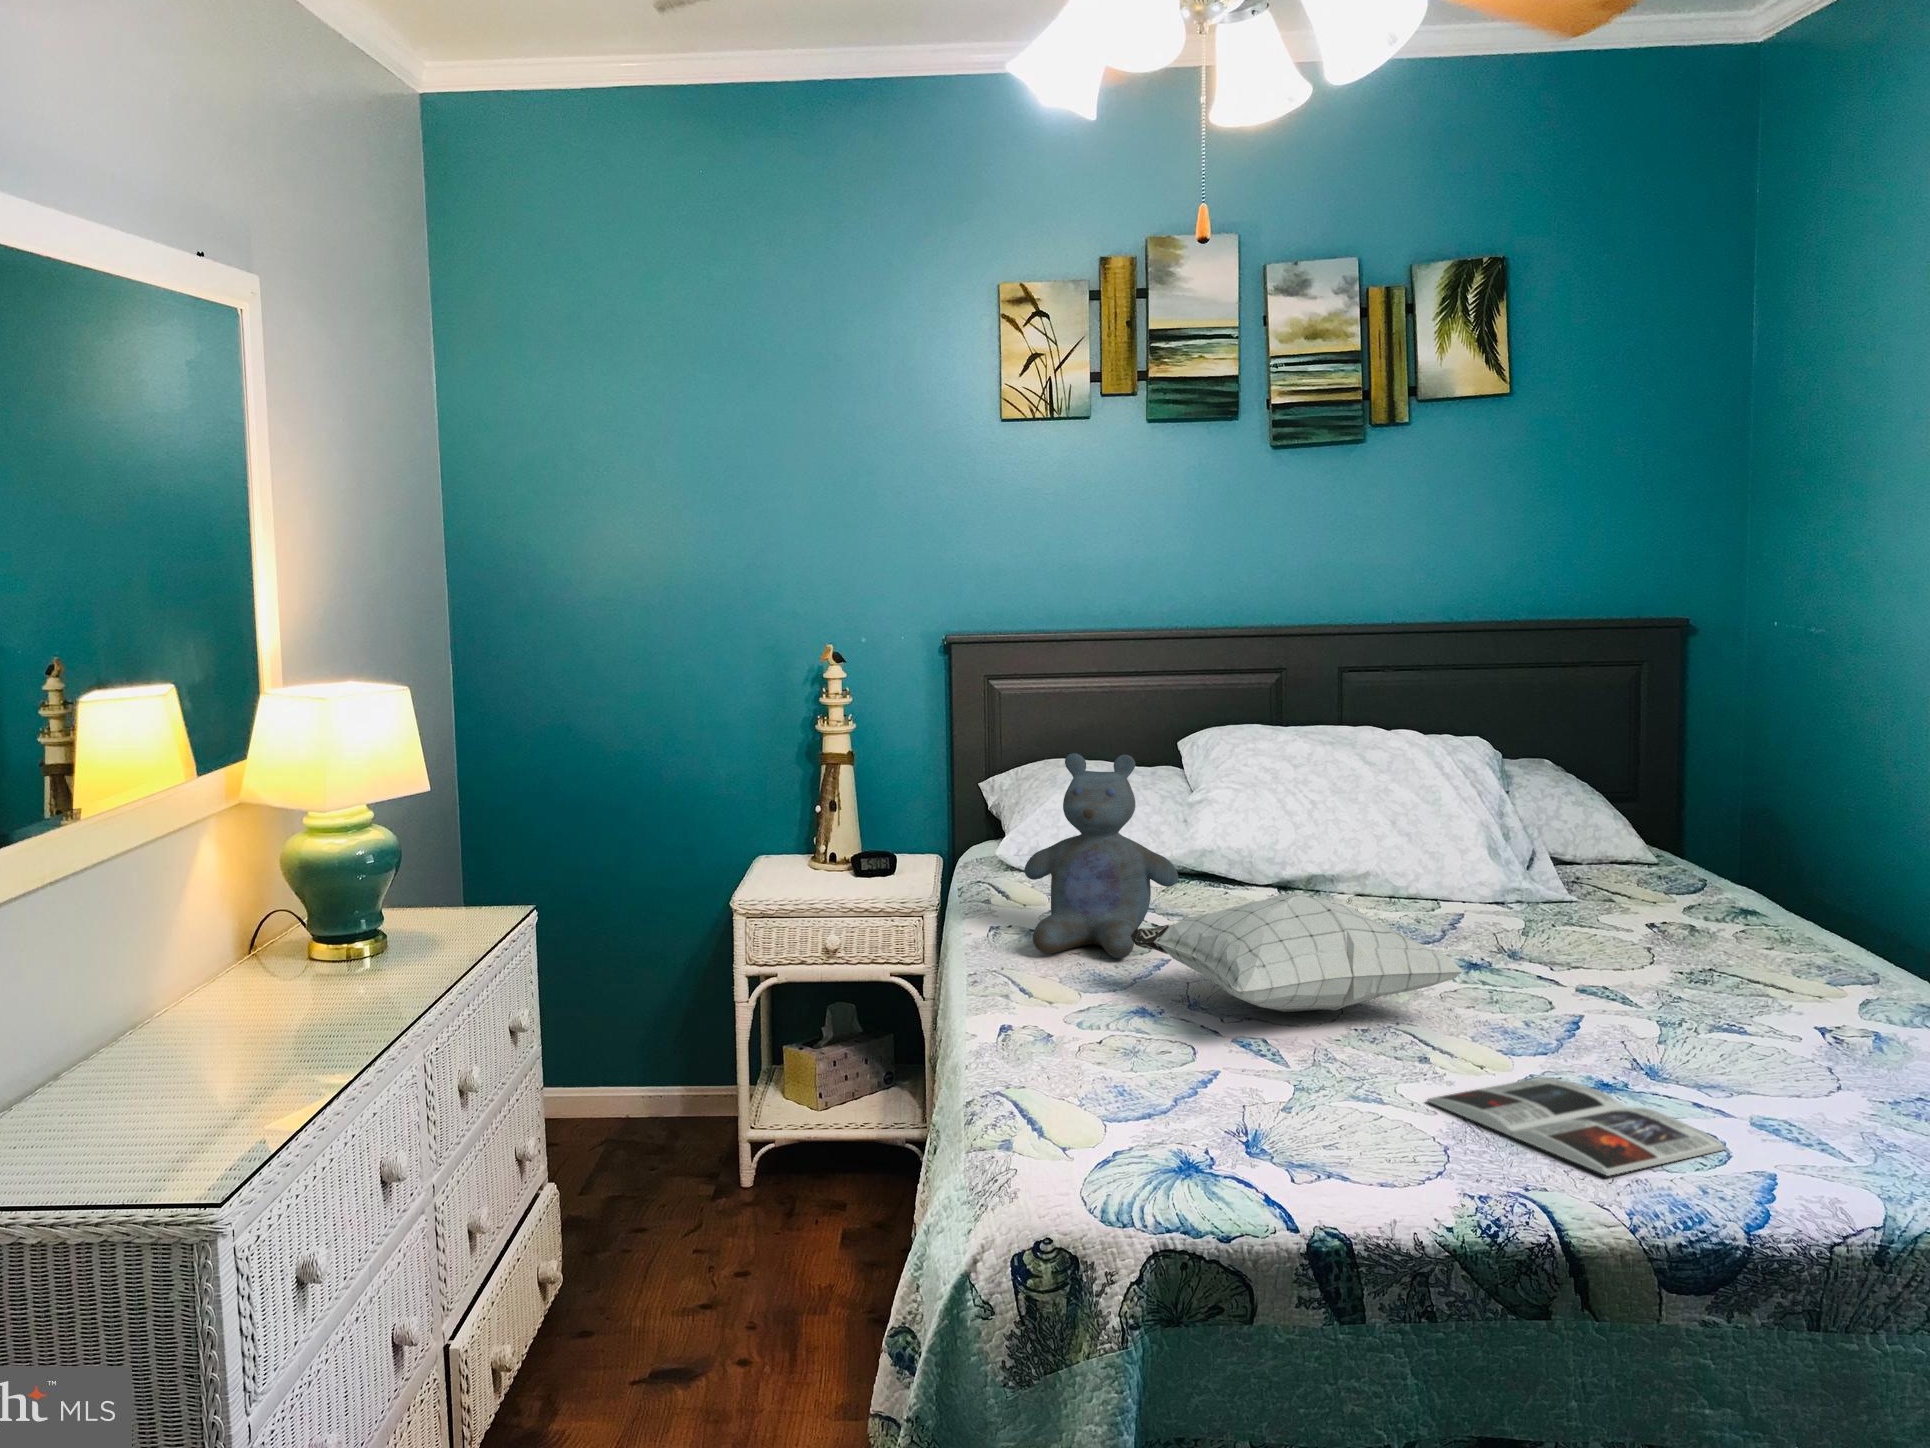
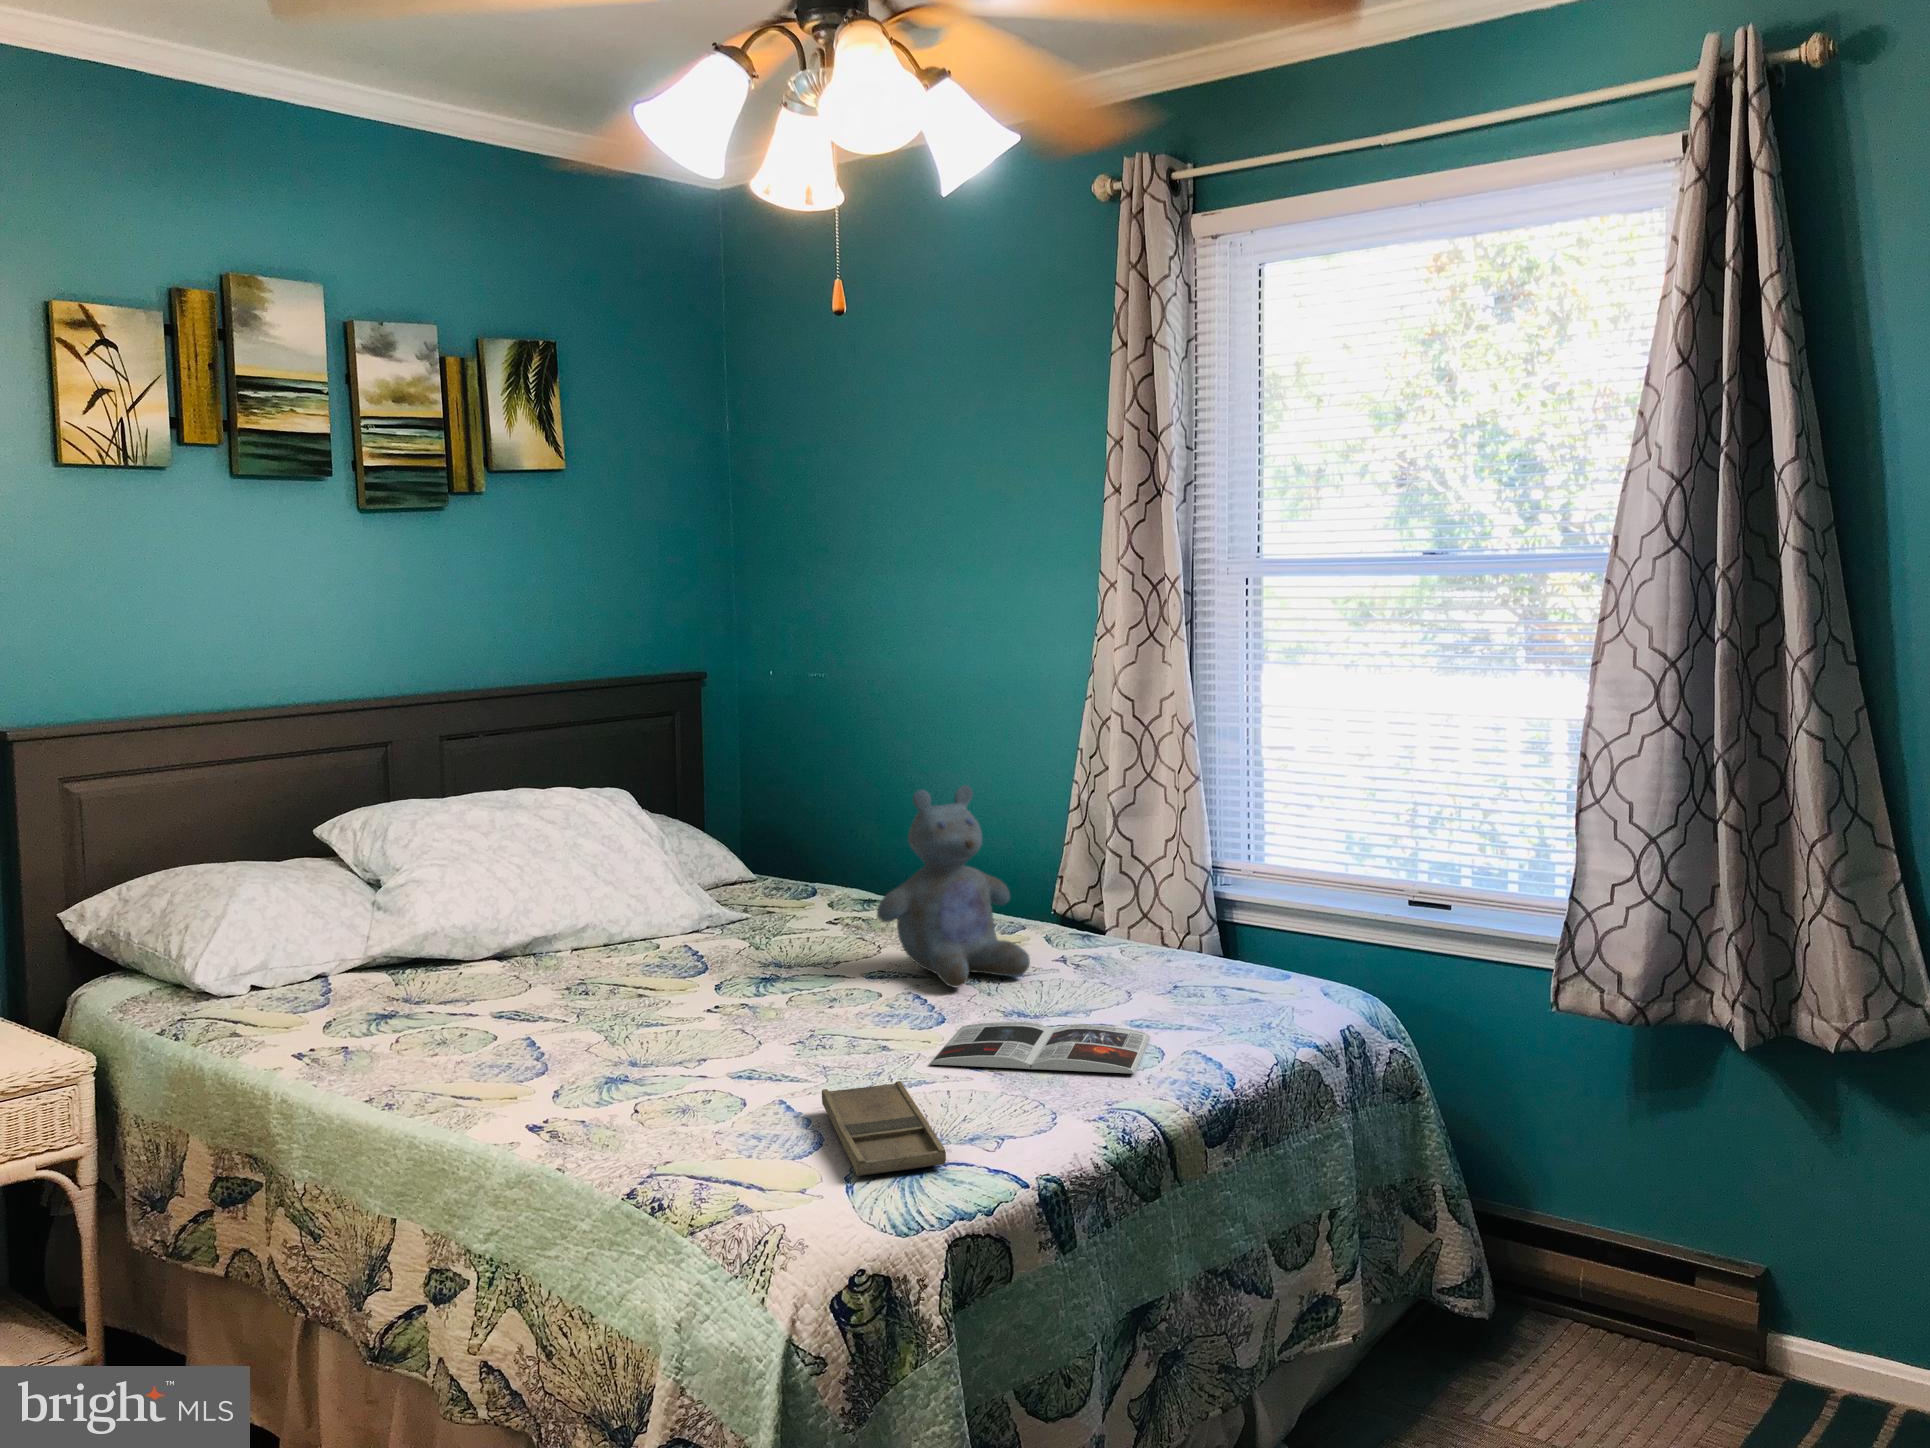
stuffed bear: present [1024,753,1178,958] -> present [877,785,1030,988]
pillow: present [1129,894,1465,1012] -> none [520,919,848,1032]
tray: none [1152,1086,1325,1184] -> present [822,1081,946,1176]

